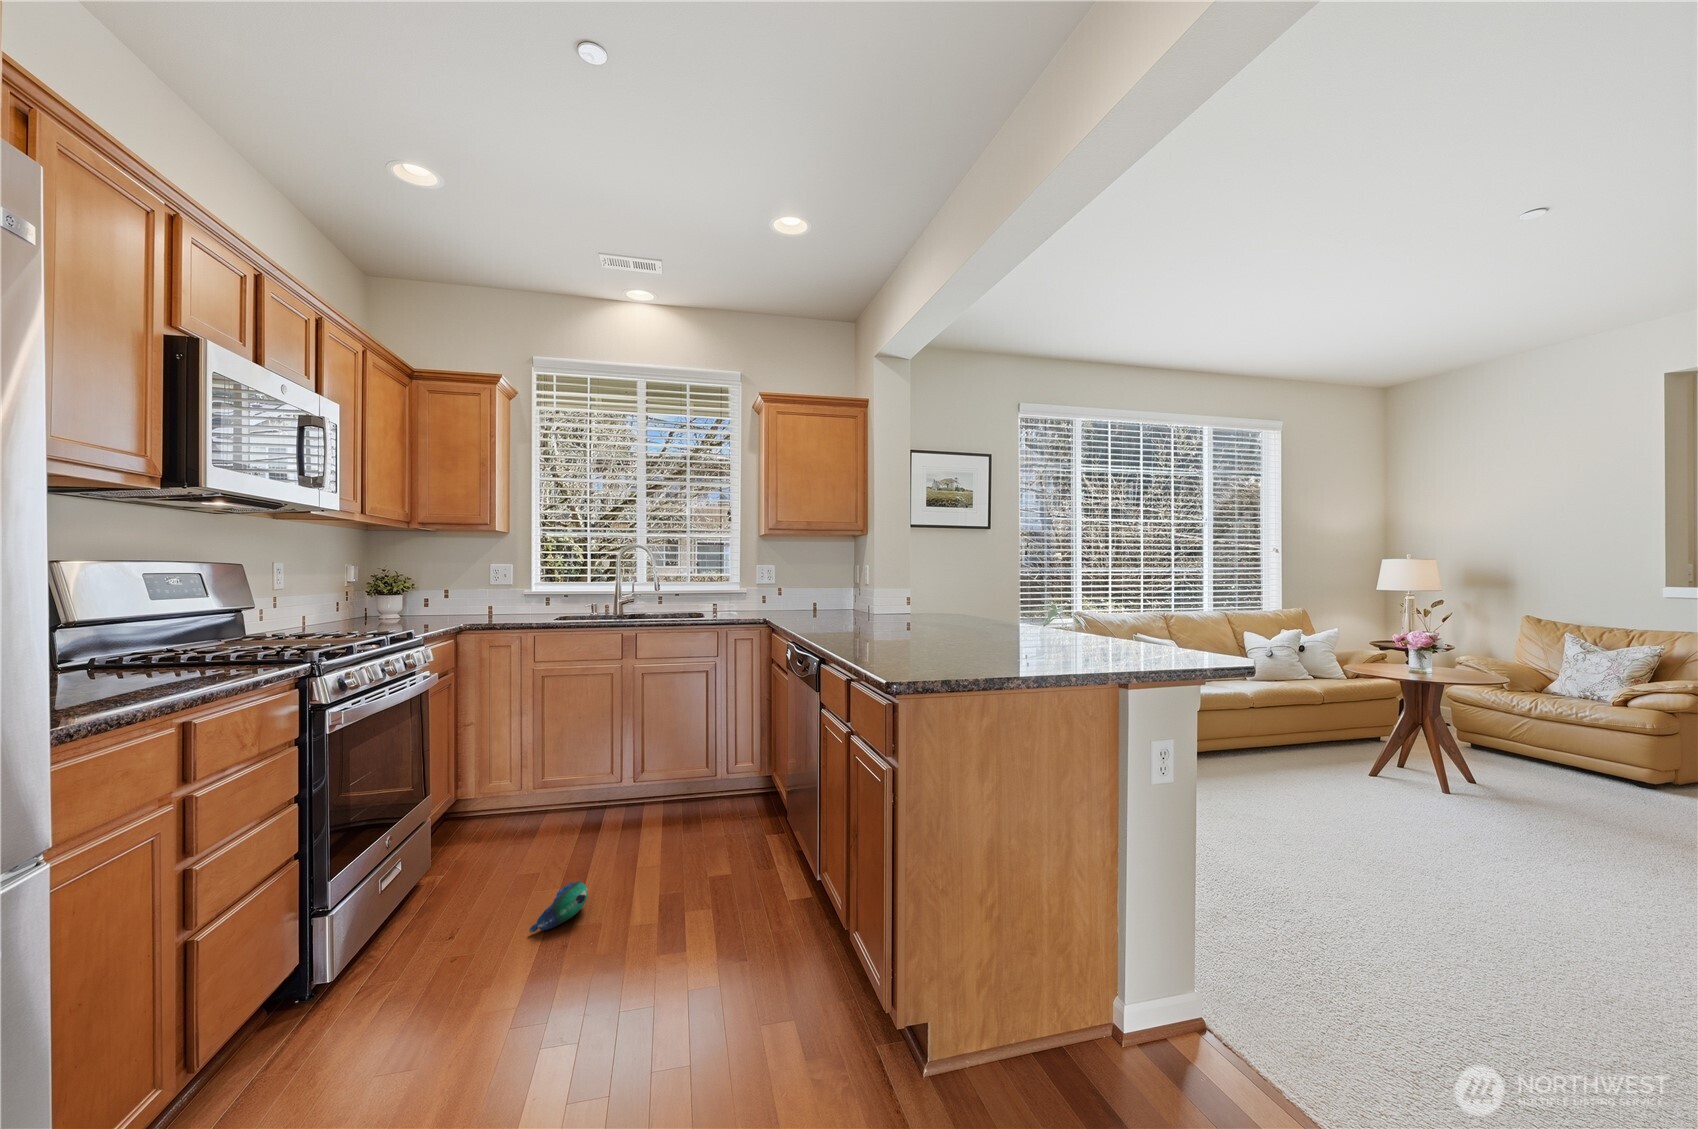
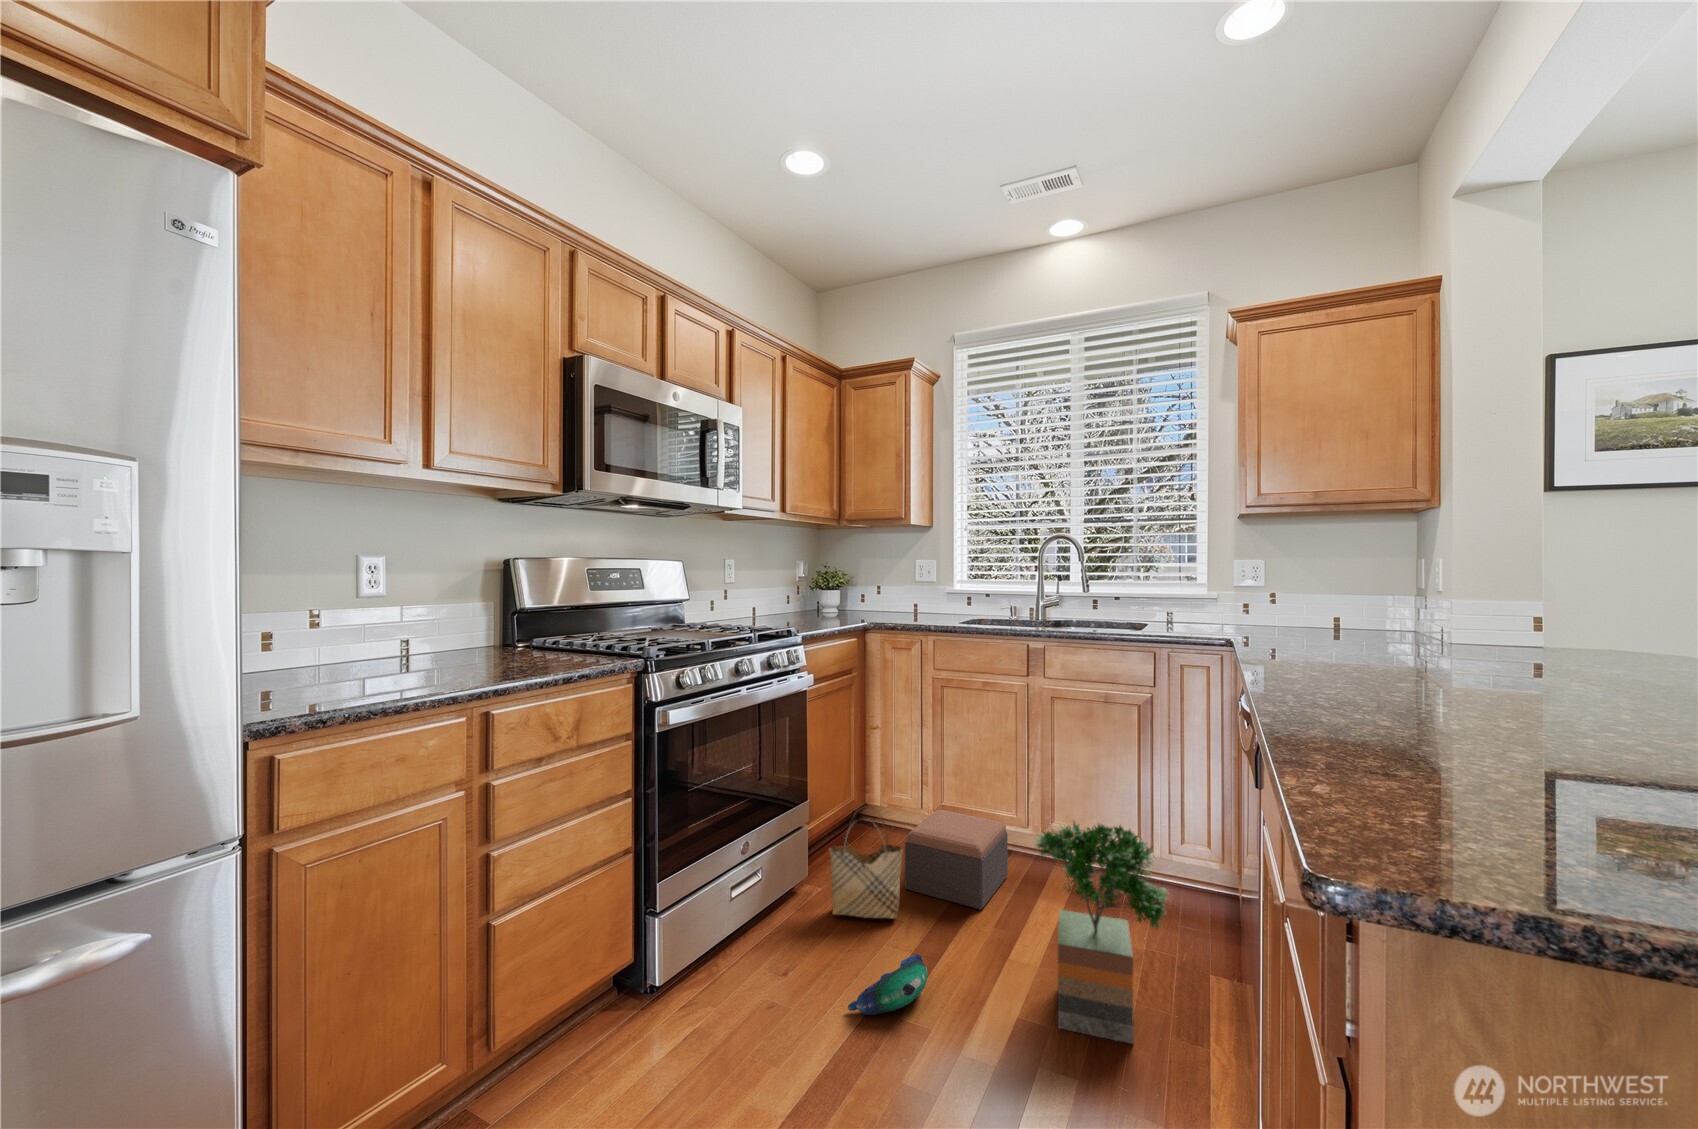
potted tree: none [663,745,755,889] -> present [1035,822,1168,1044]
footstool: none [527,780,611,854] -> present [905,810,1008,910]
woven basket: none [465,785,536,887] -> present [829,806,903,919]

